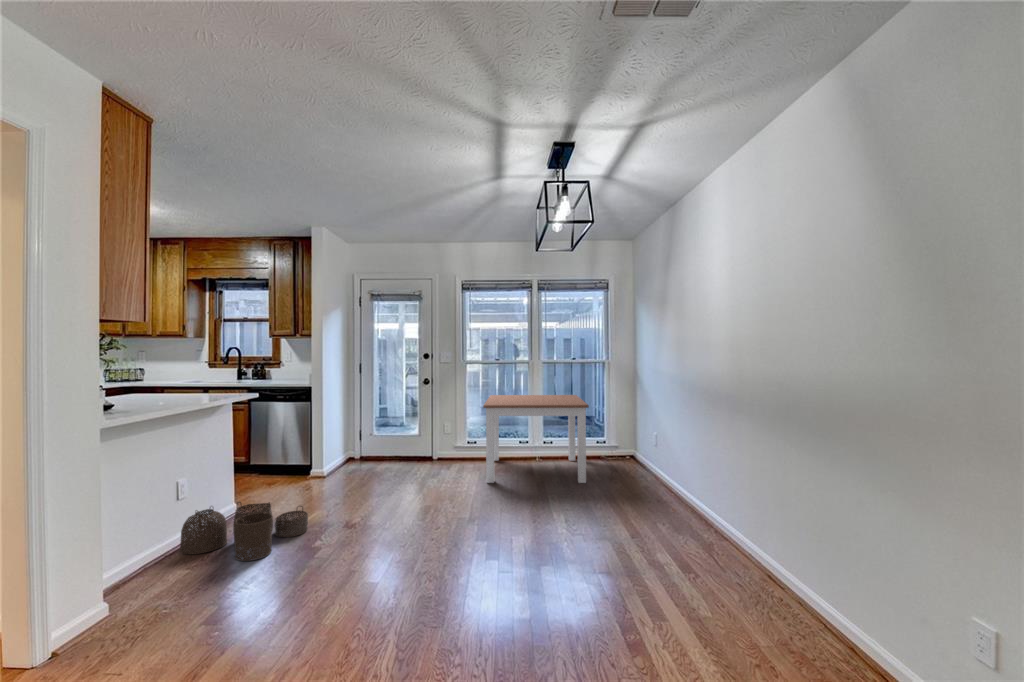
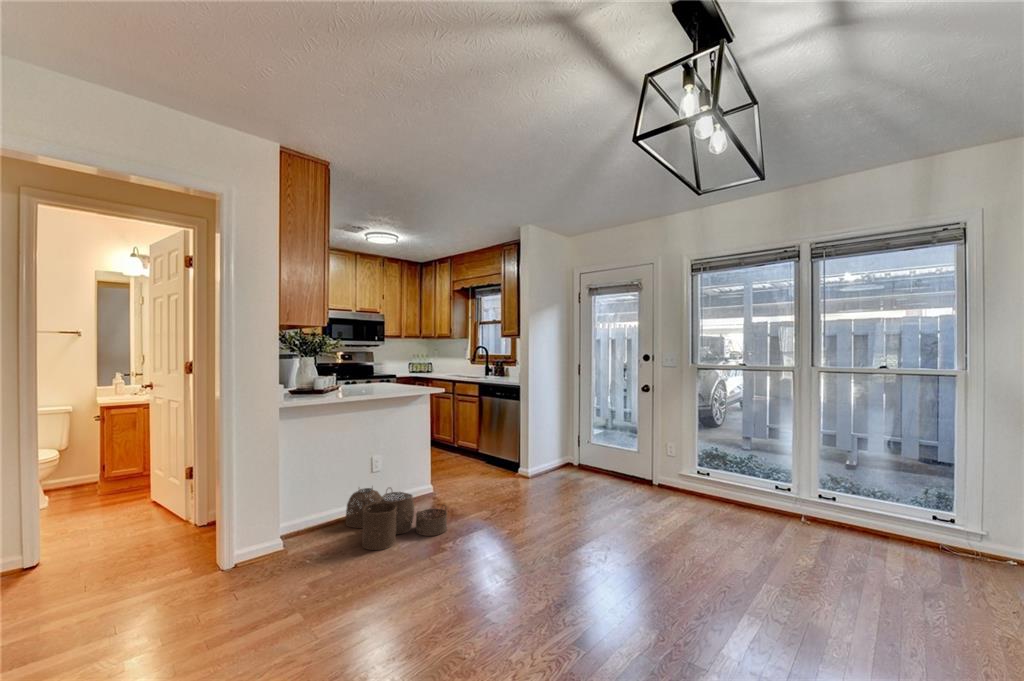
dining table: present [483,395,589,483] -> none [683,413,884,587]

